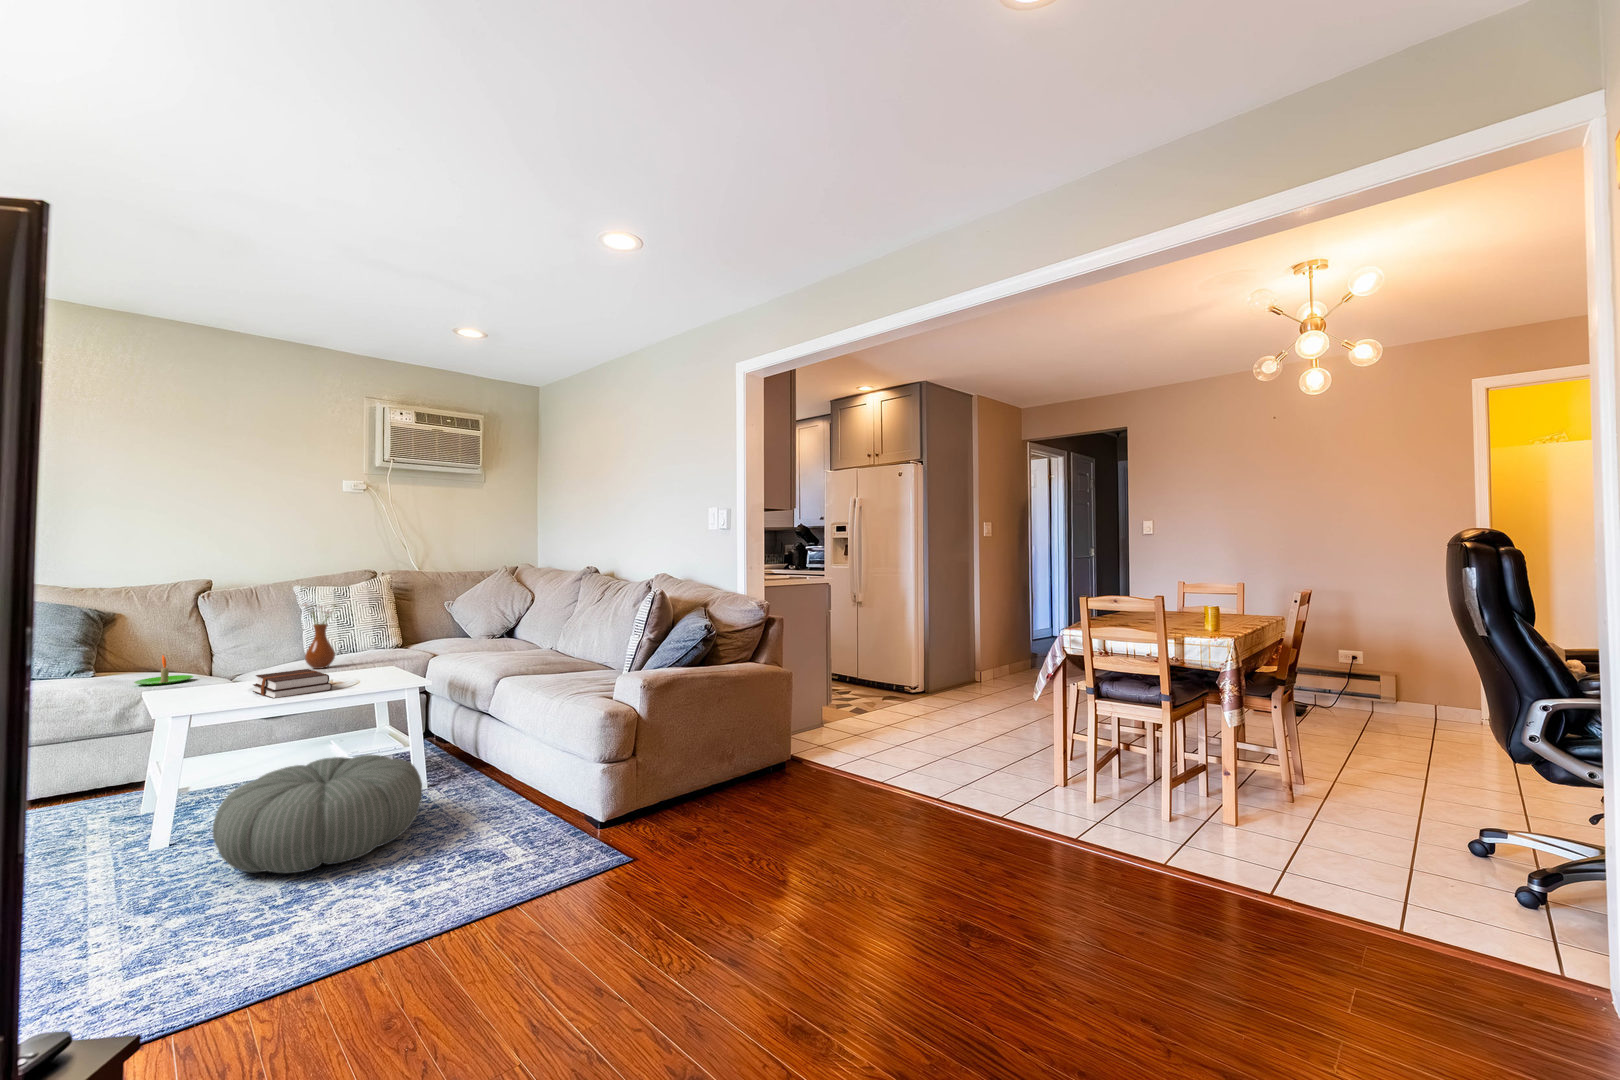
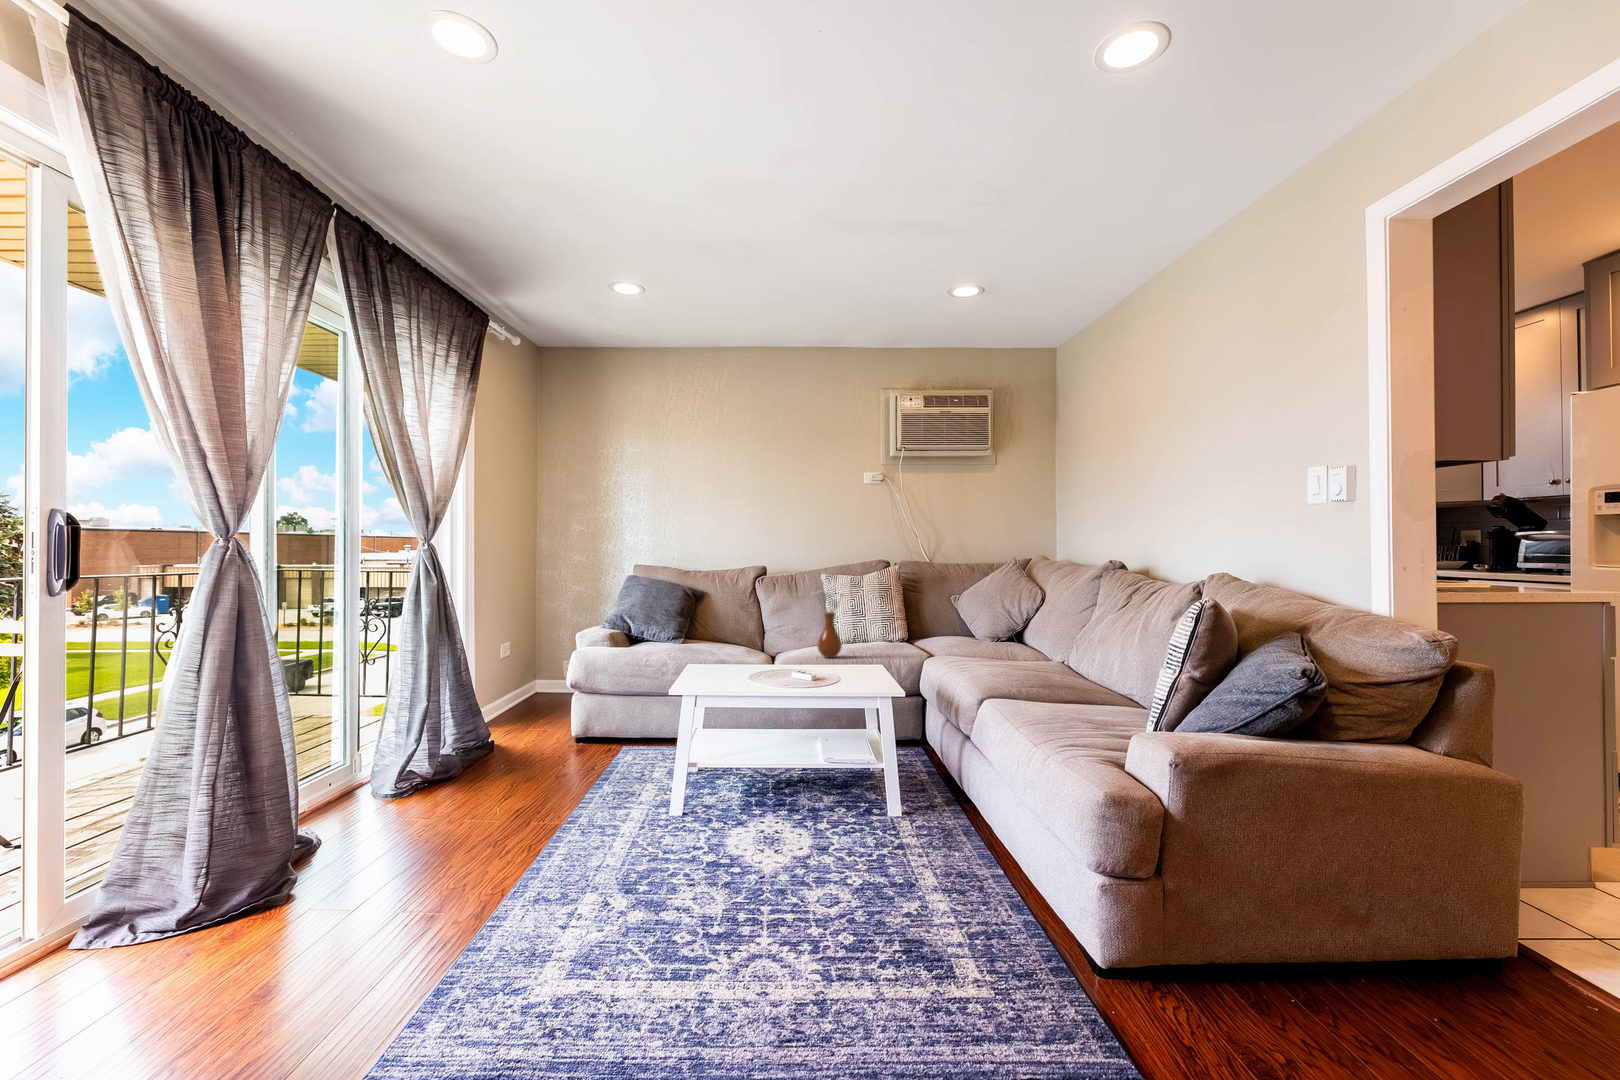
candle: present [134,655,194,685] -> none [700,631,738,657]
hardback book: present [253,669,332,699] -> none [757,660,813,689]
pouf: present [213,755,422,873] -> none [691,763,880,897]

